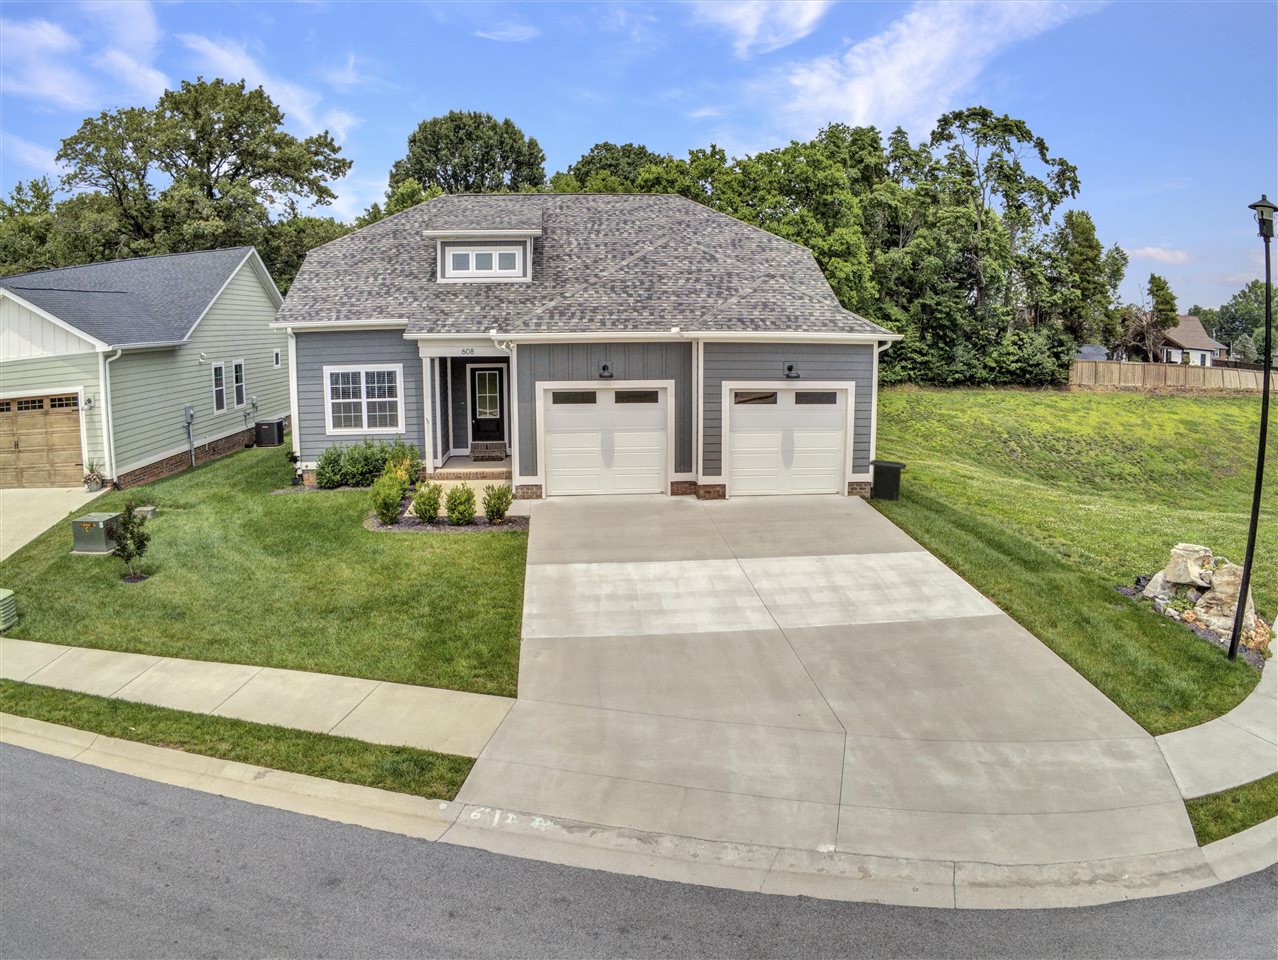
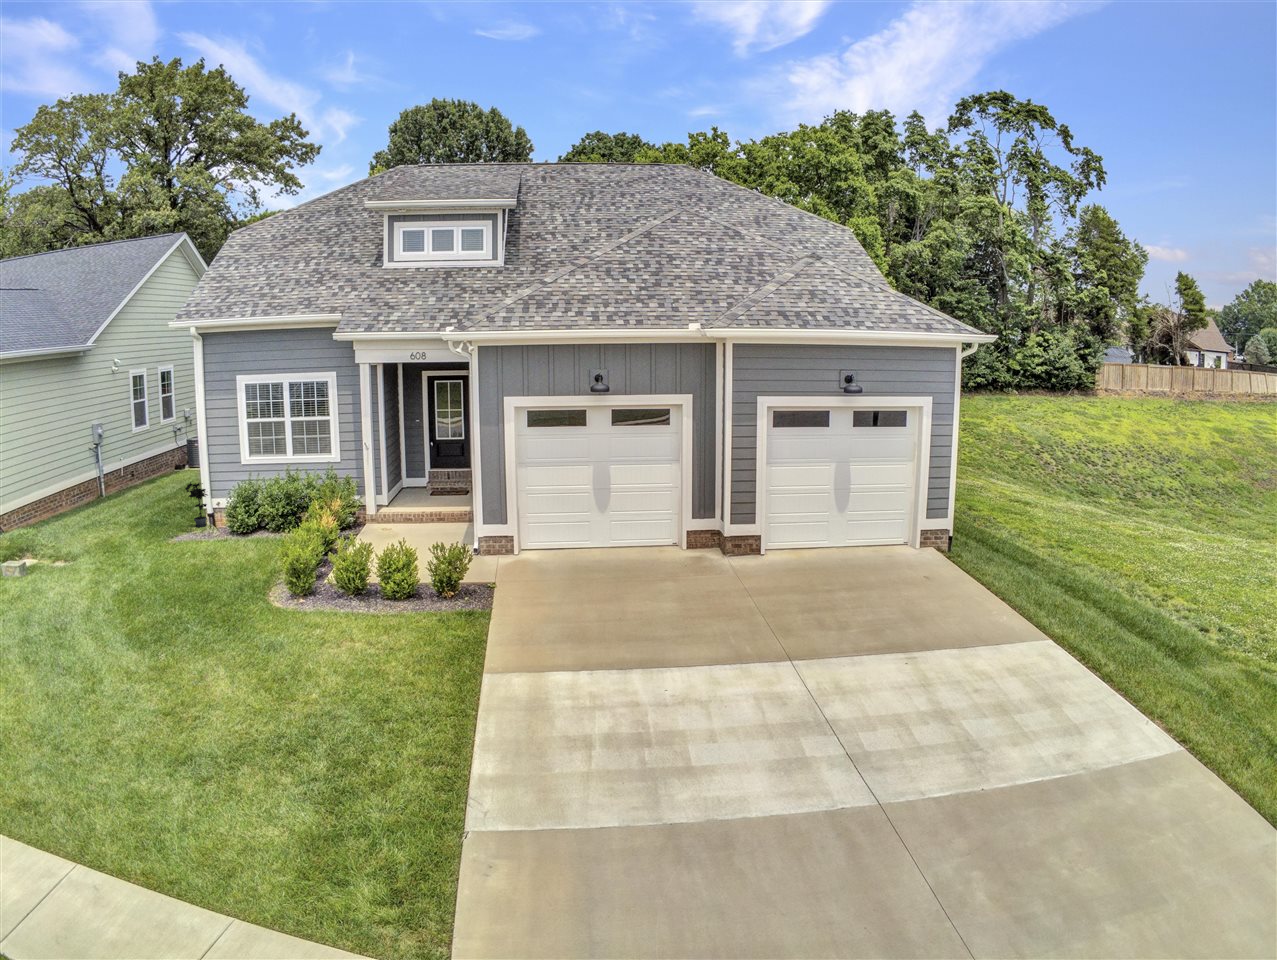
trash can: present [869,460,906,500] -> none [951,499,1003,555]

